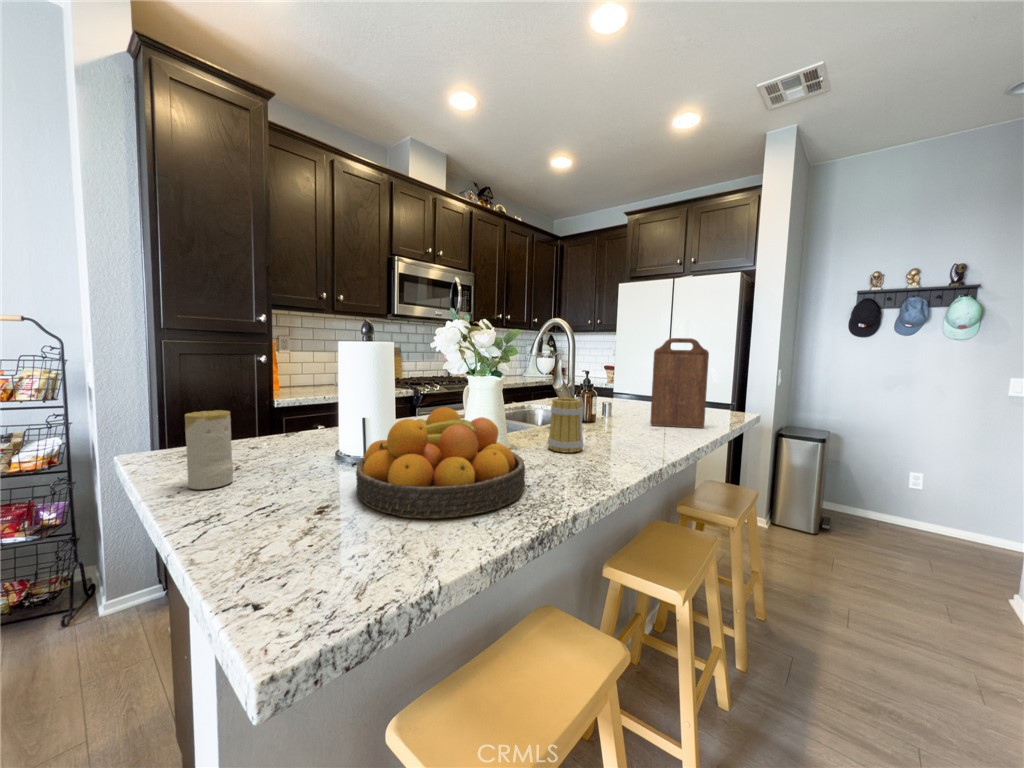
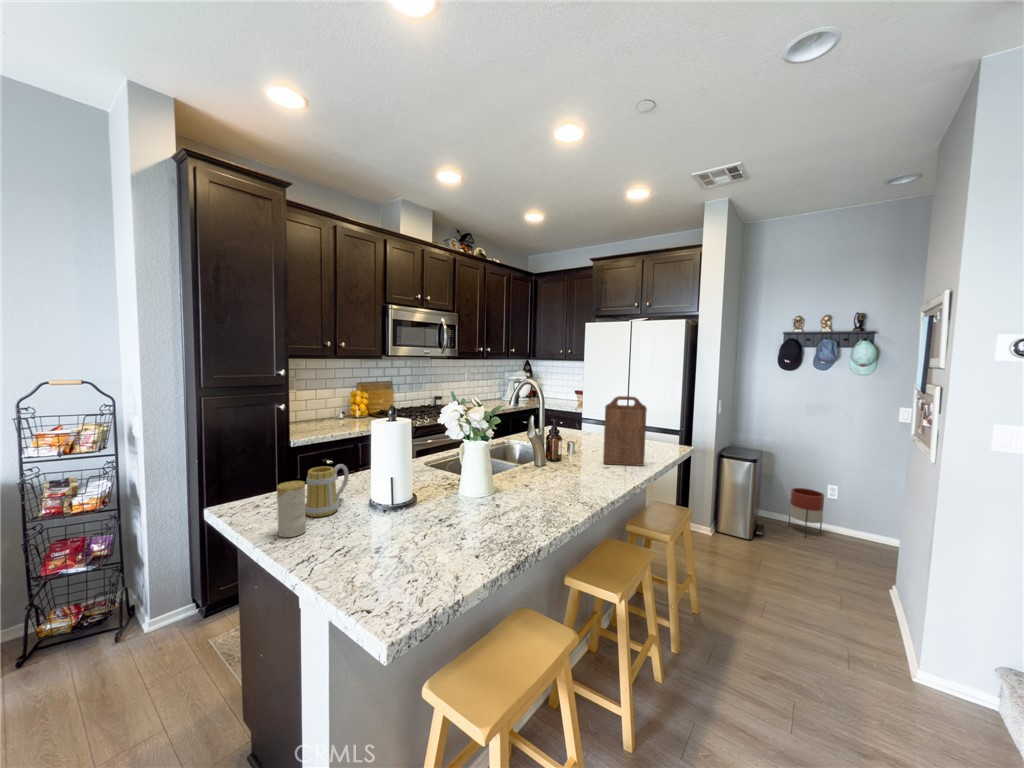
mug: present [548,397,584,453] -> present [305,464,349,517]
fruit bowl: present [356,407,525,519] -> none [395,472,507,555]
planter: none [858,474,906,533] -> present [788,488,824,537]

